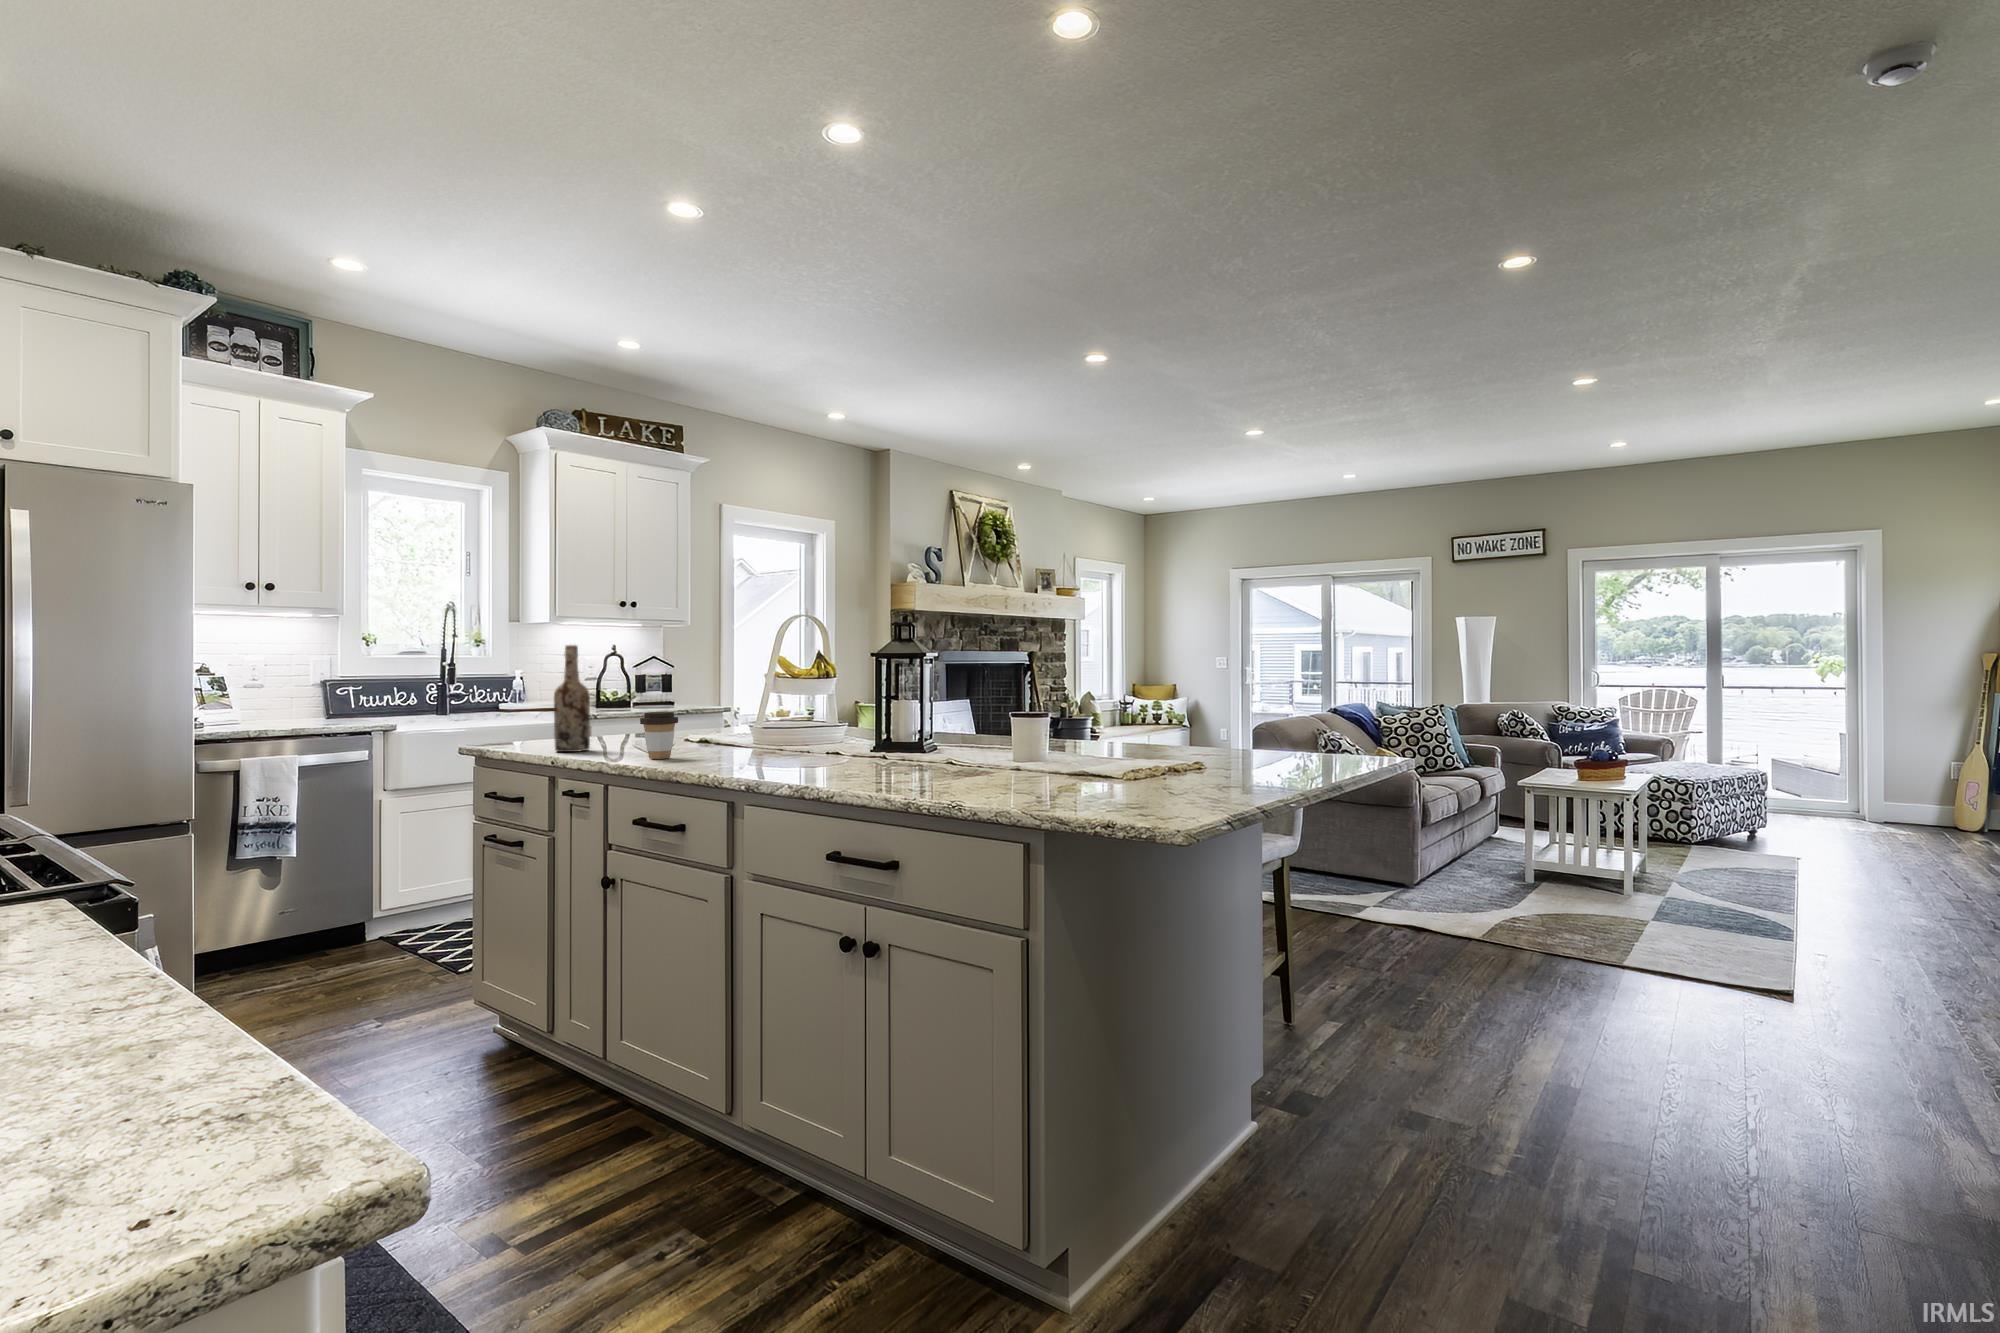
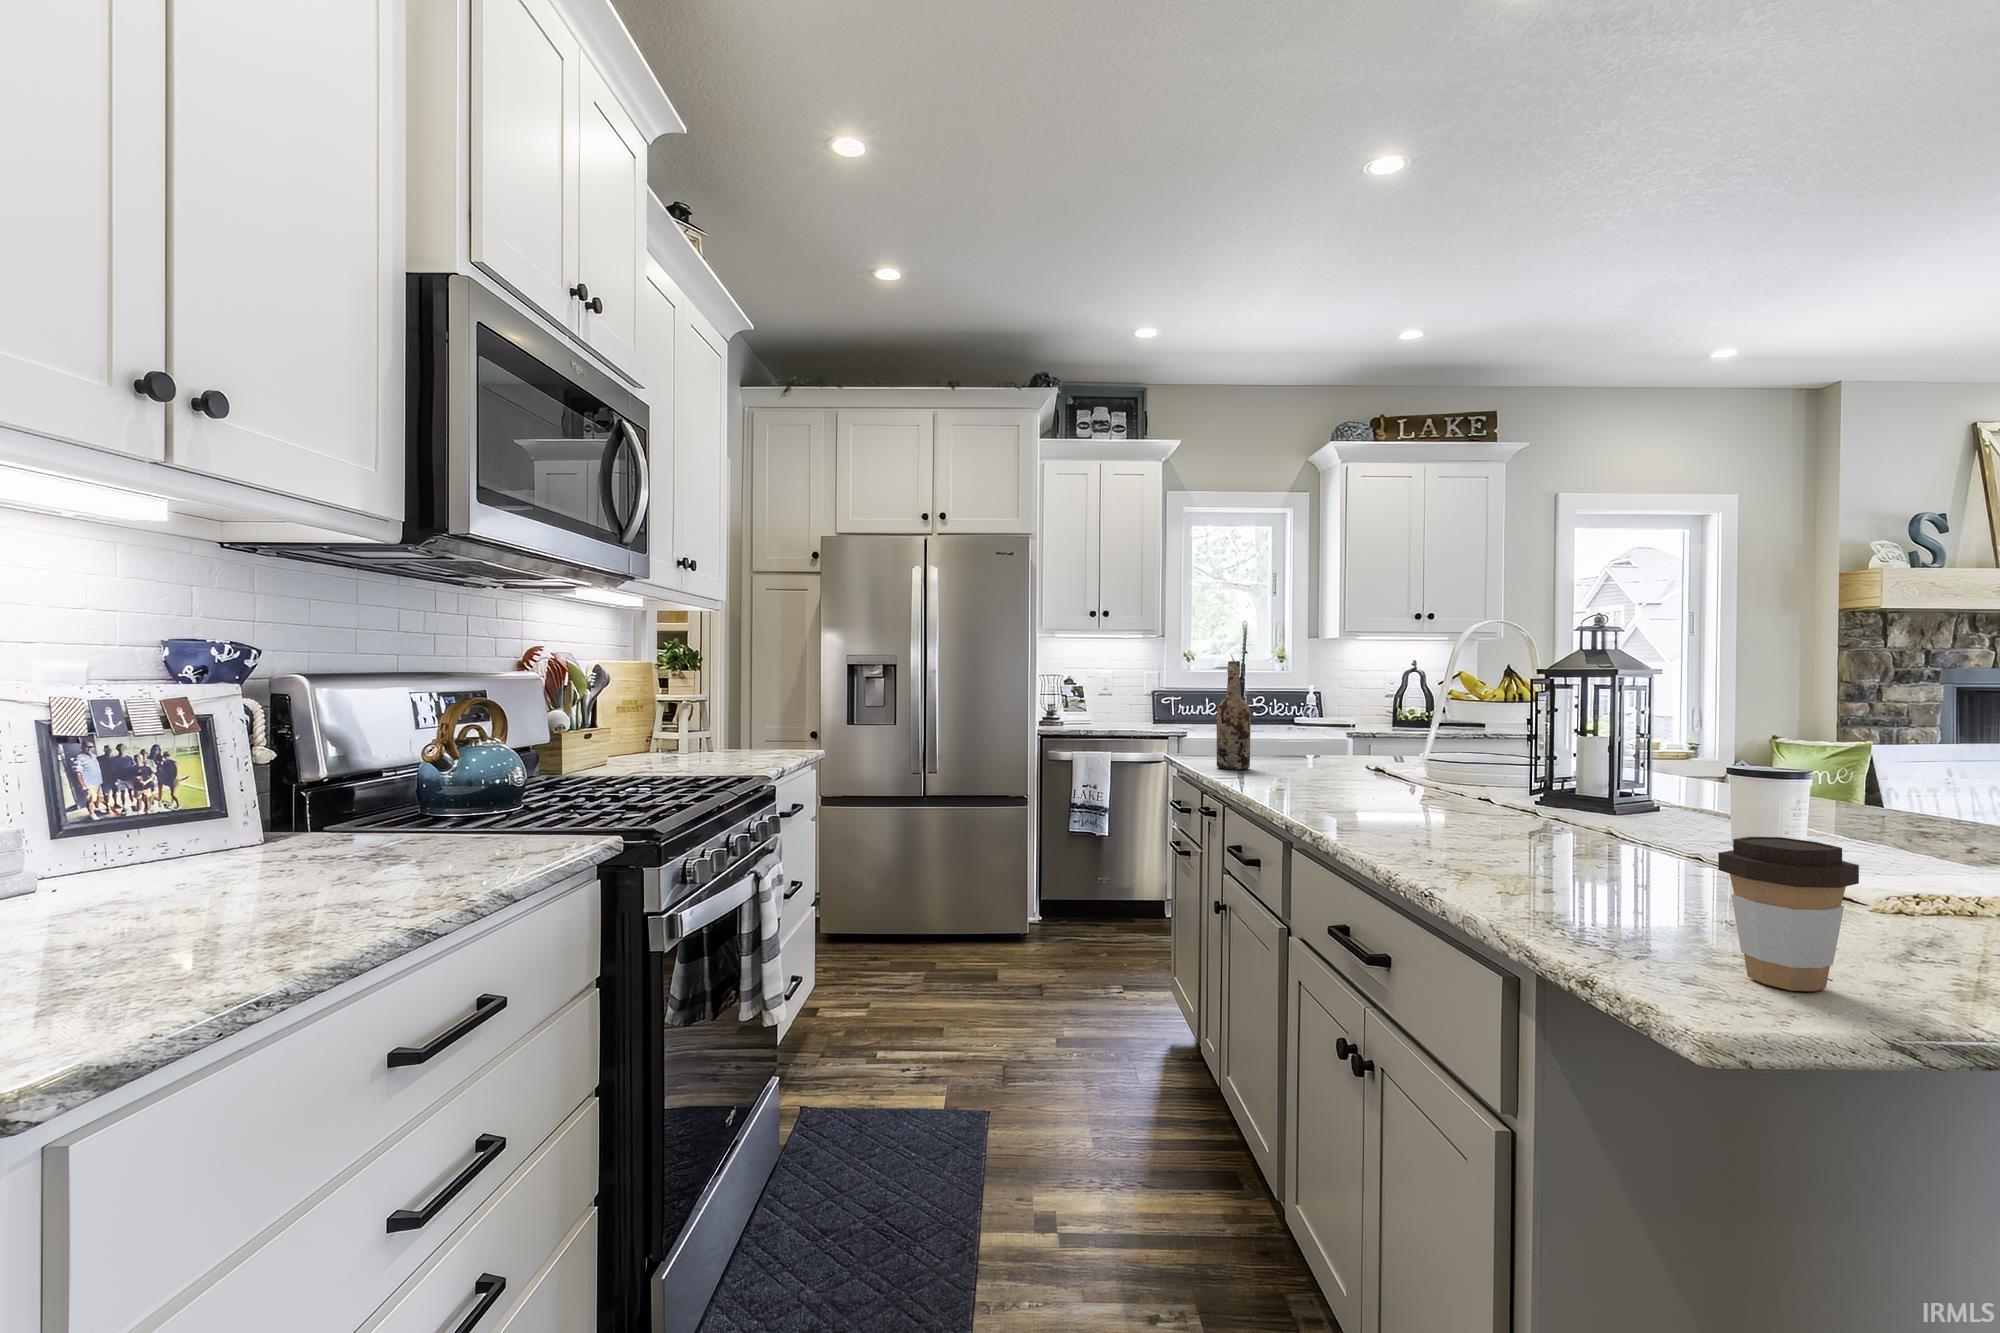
coffee cup: present [640,712,678,759] -> present [1718,837,1859,991]

